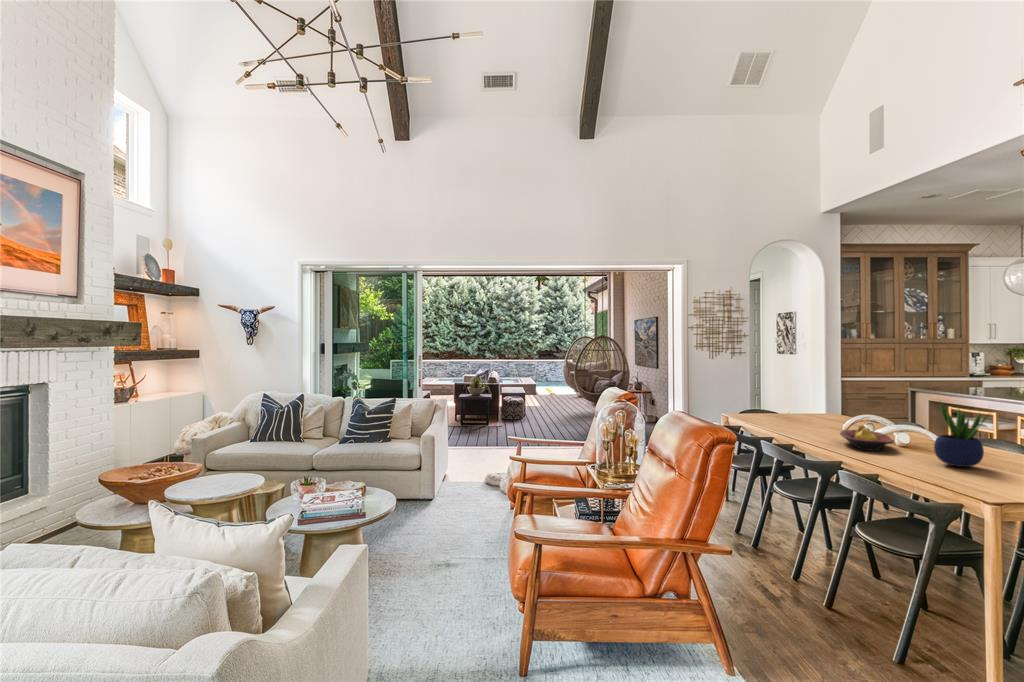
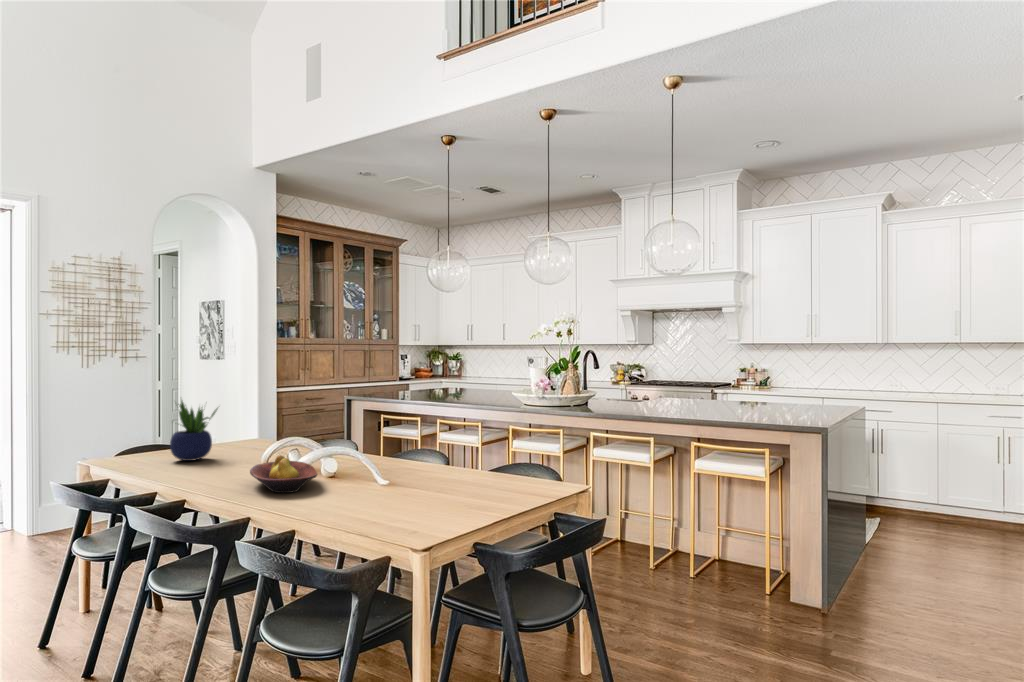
potted plant: present [934,402,988,467] -> present [170,400,217,461]

